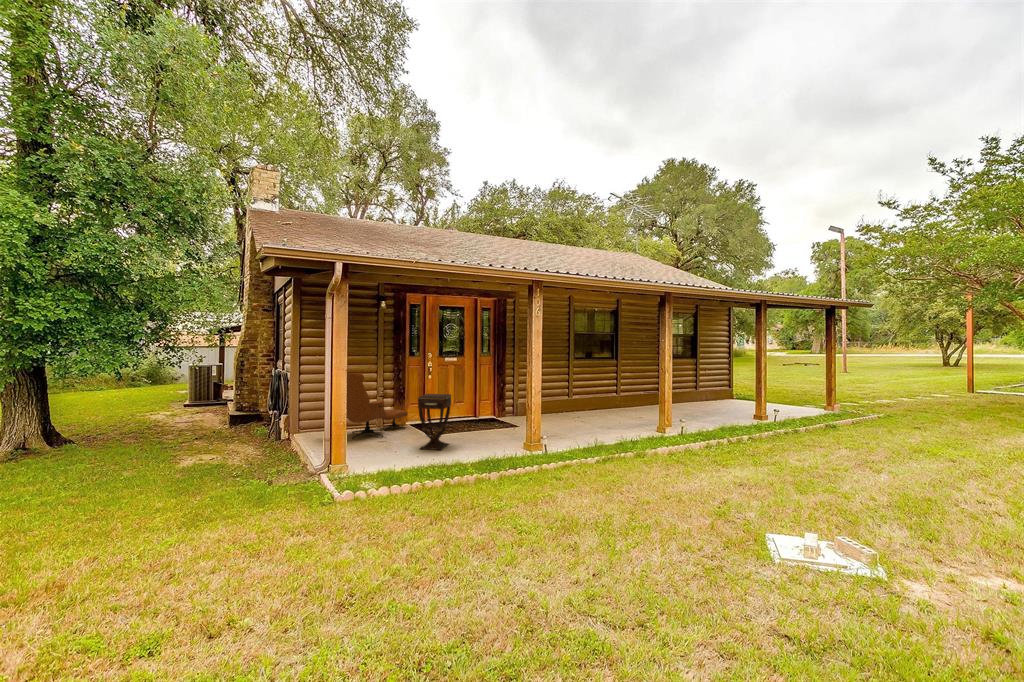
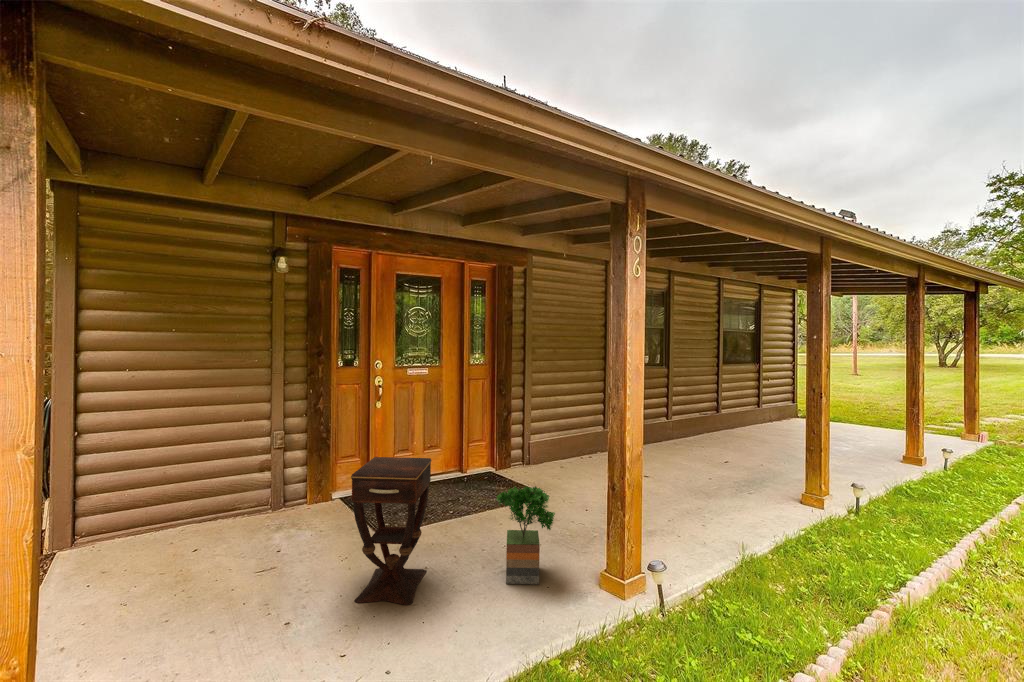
lounge chair: present [347,373,407,439] -> none [165,409,334,565]
potted tree: none [479,407,505,448] -> present [497,486,555,584]

